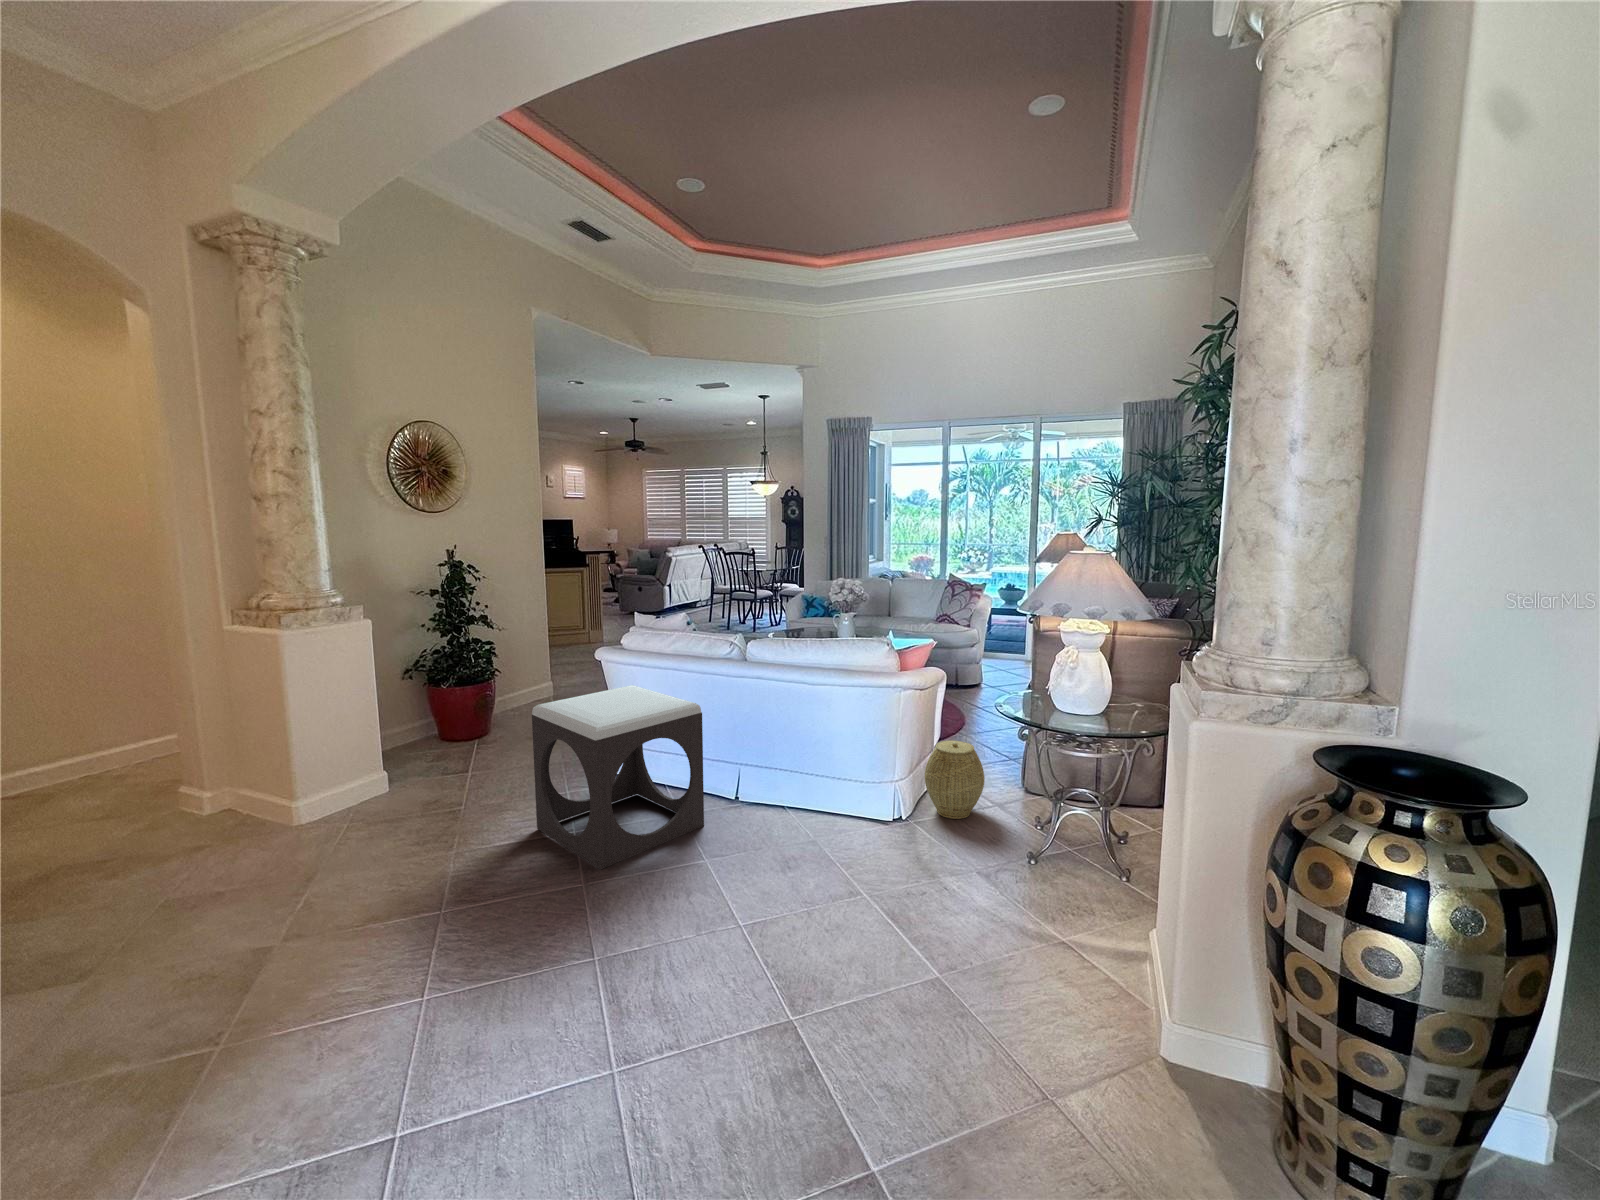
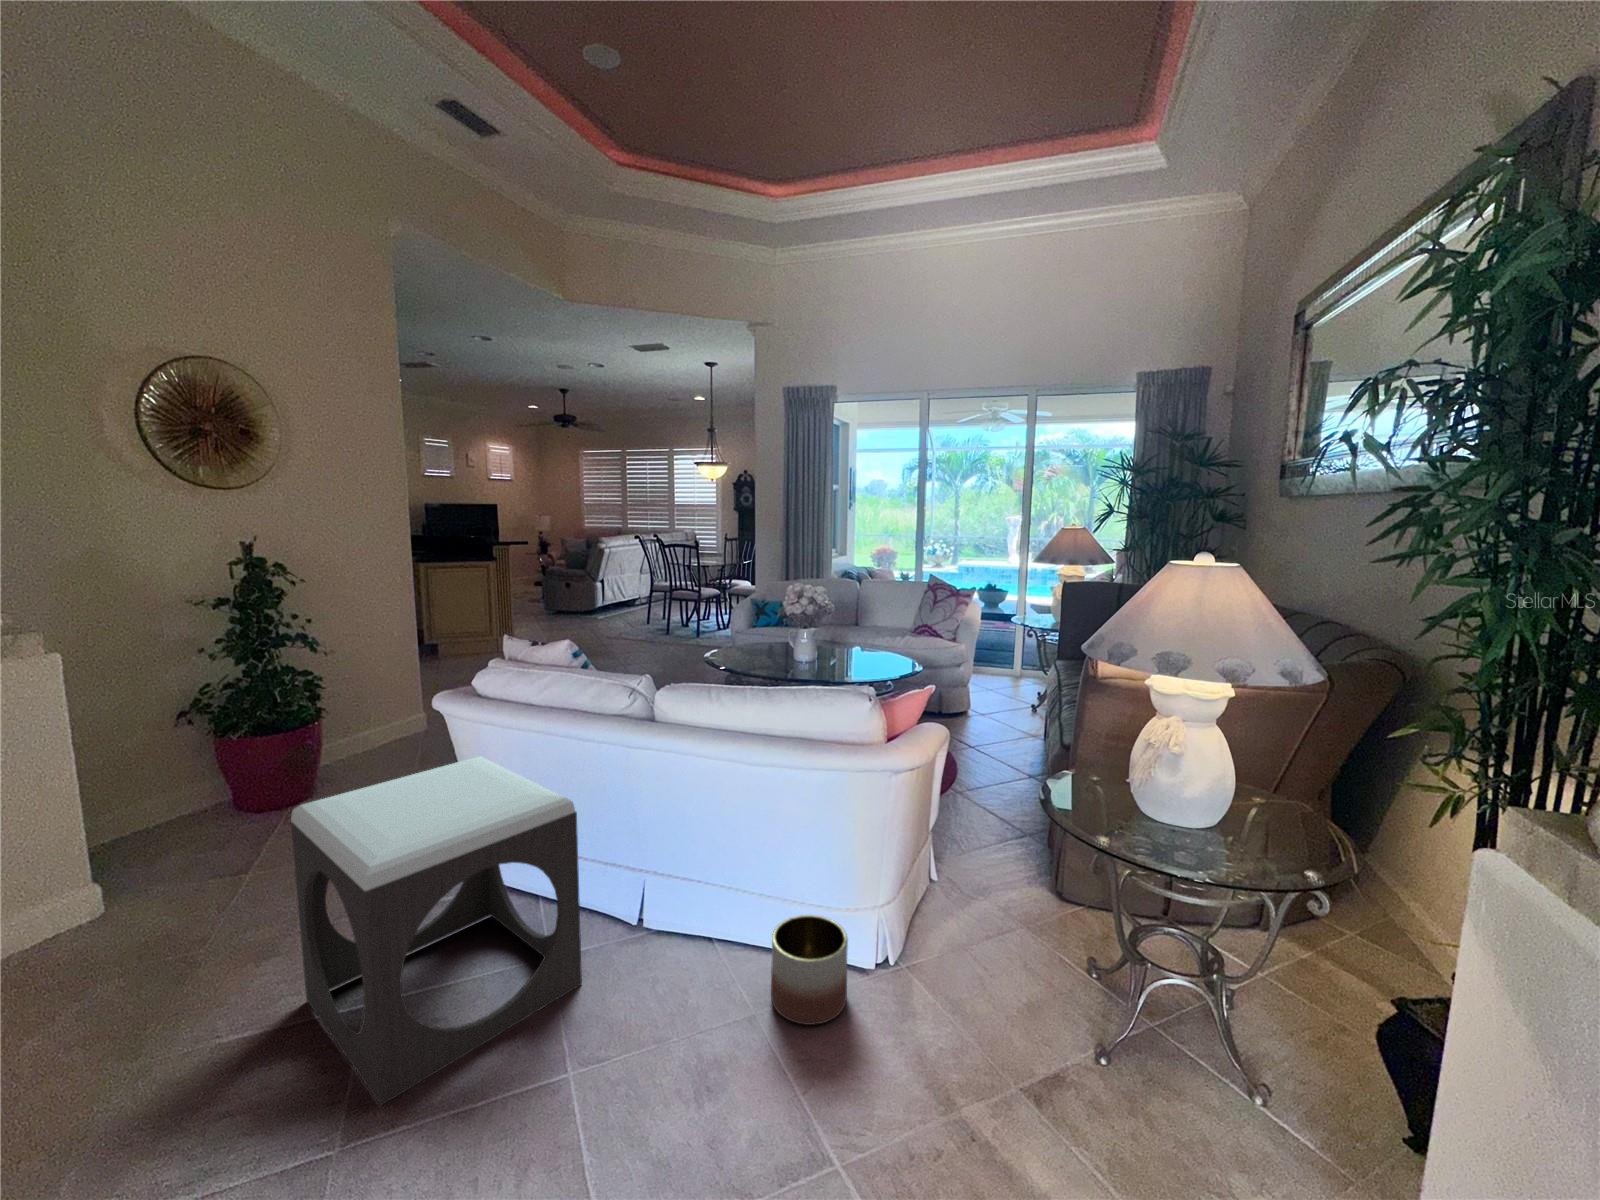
woven basket: present [924,740,985,819] -> none [920,836,1010,959]
planter: none [825,783,874,844] -> present [771,915,848,1025]

